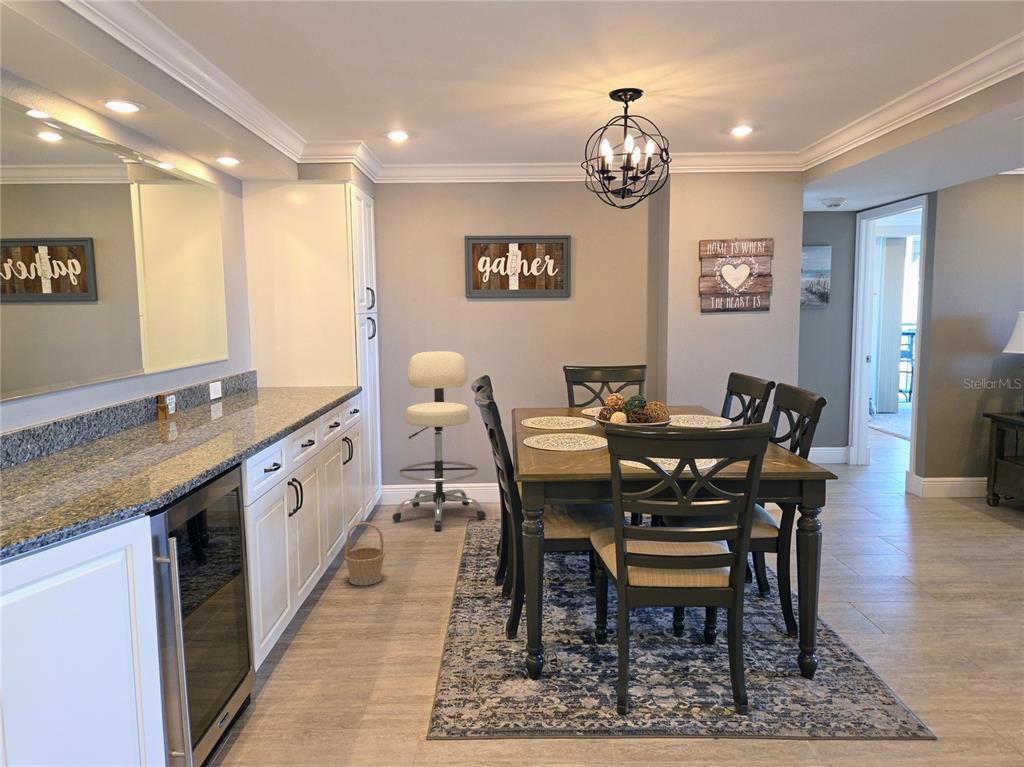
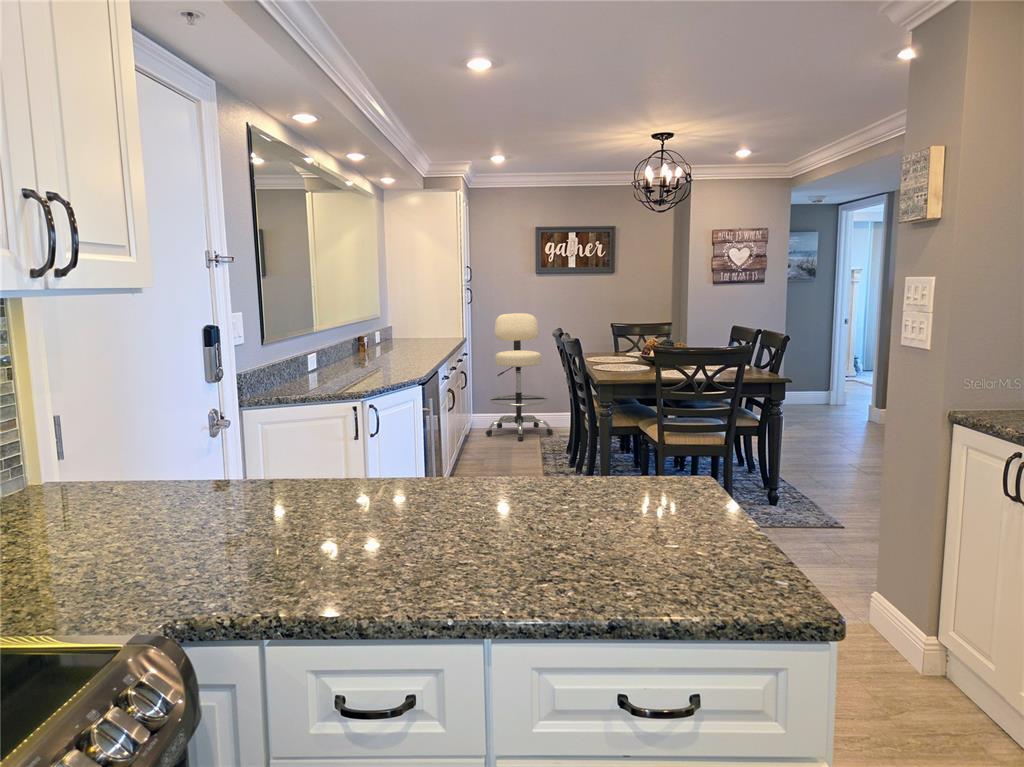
basket: present [345,522,385,585] -> none [466,425,493,467]

